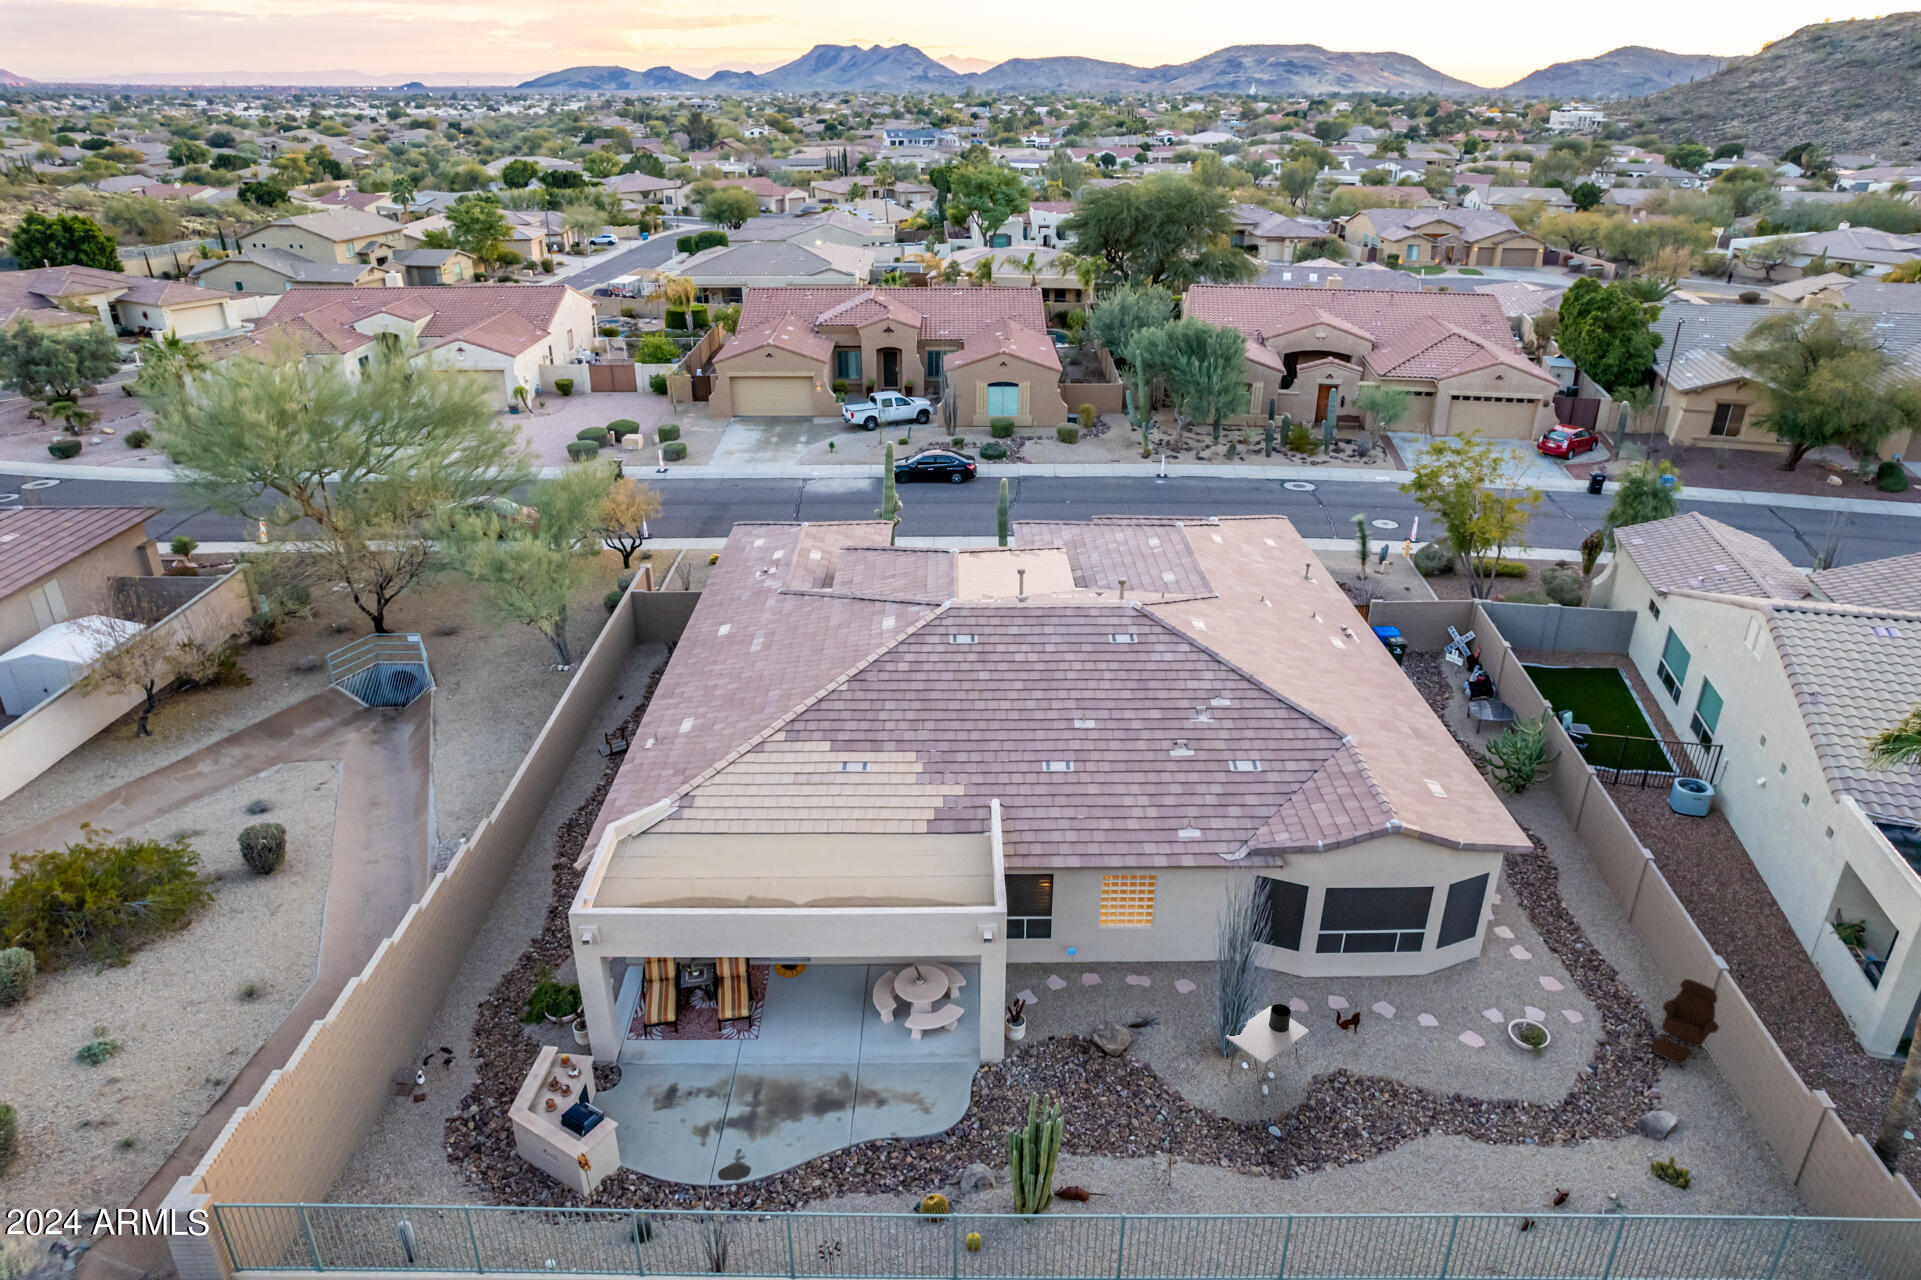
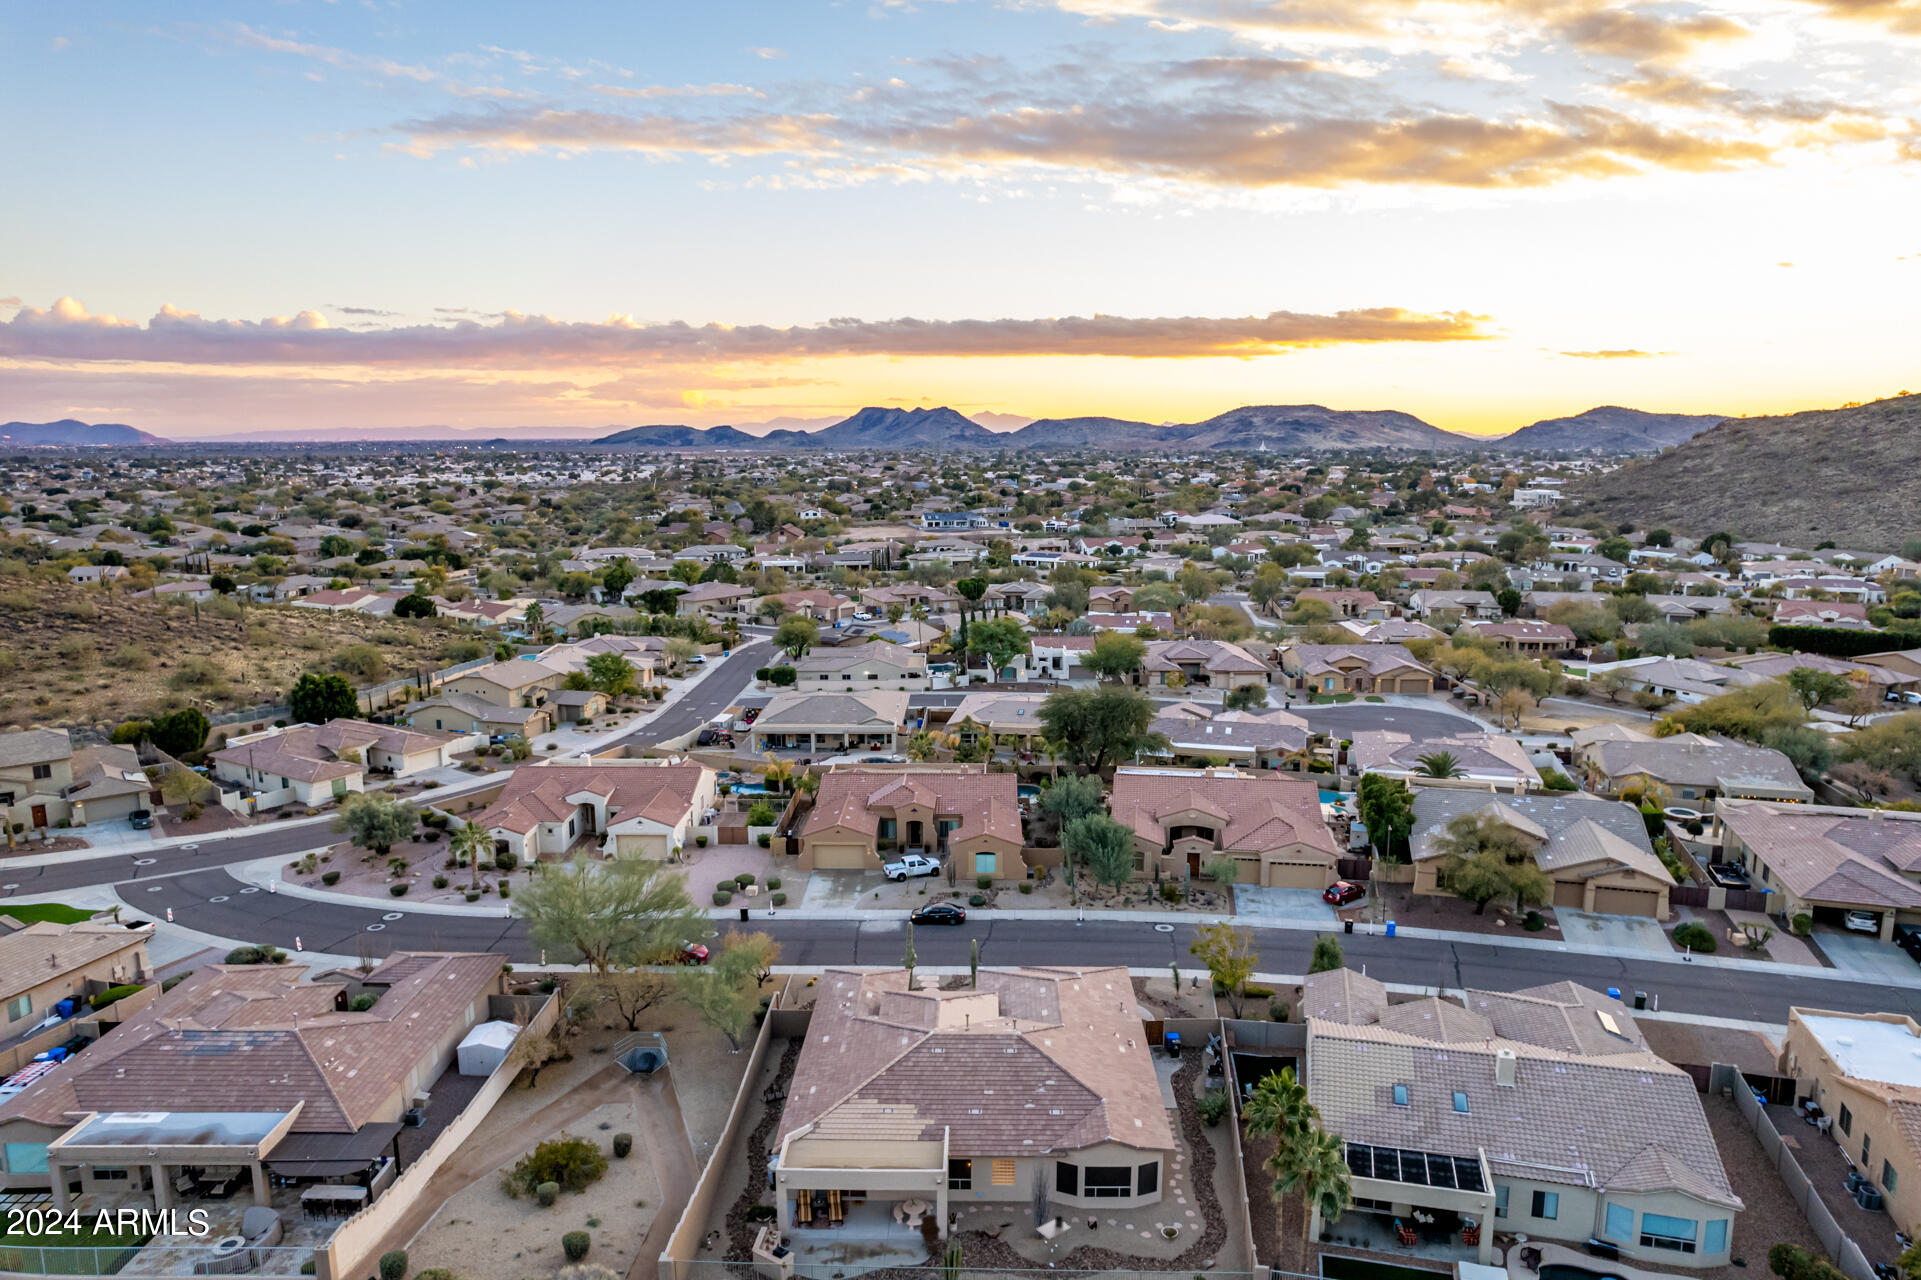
lounge chair: present [1654,979,1719,1067] -> present [920,1214,940,1253]

